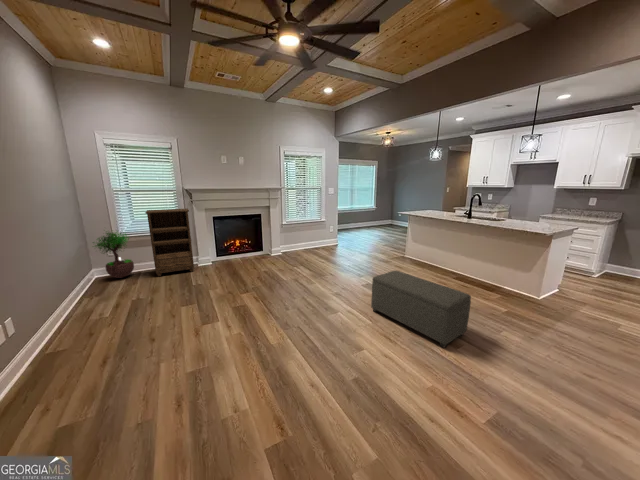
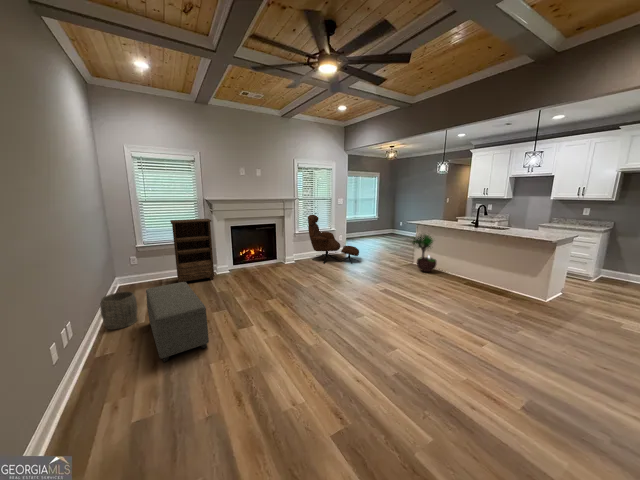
lounge chair: none [295,204,349,255] -> present [308,215,359,263]
potted tree: present [93,232,134,278] -> present [412,234,436,272]
ottoman: present [371,271,471,348] -> present [146,282,209,362]
woven basket: none [60,284,102,324] -> present [100,292,138,330]

